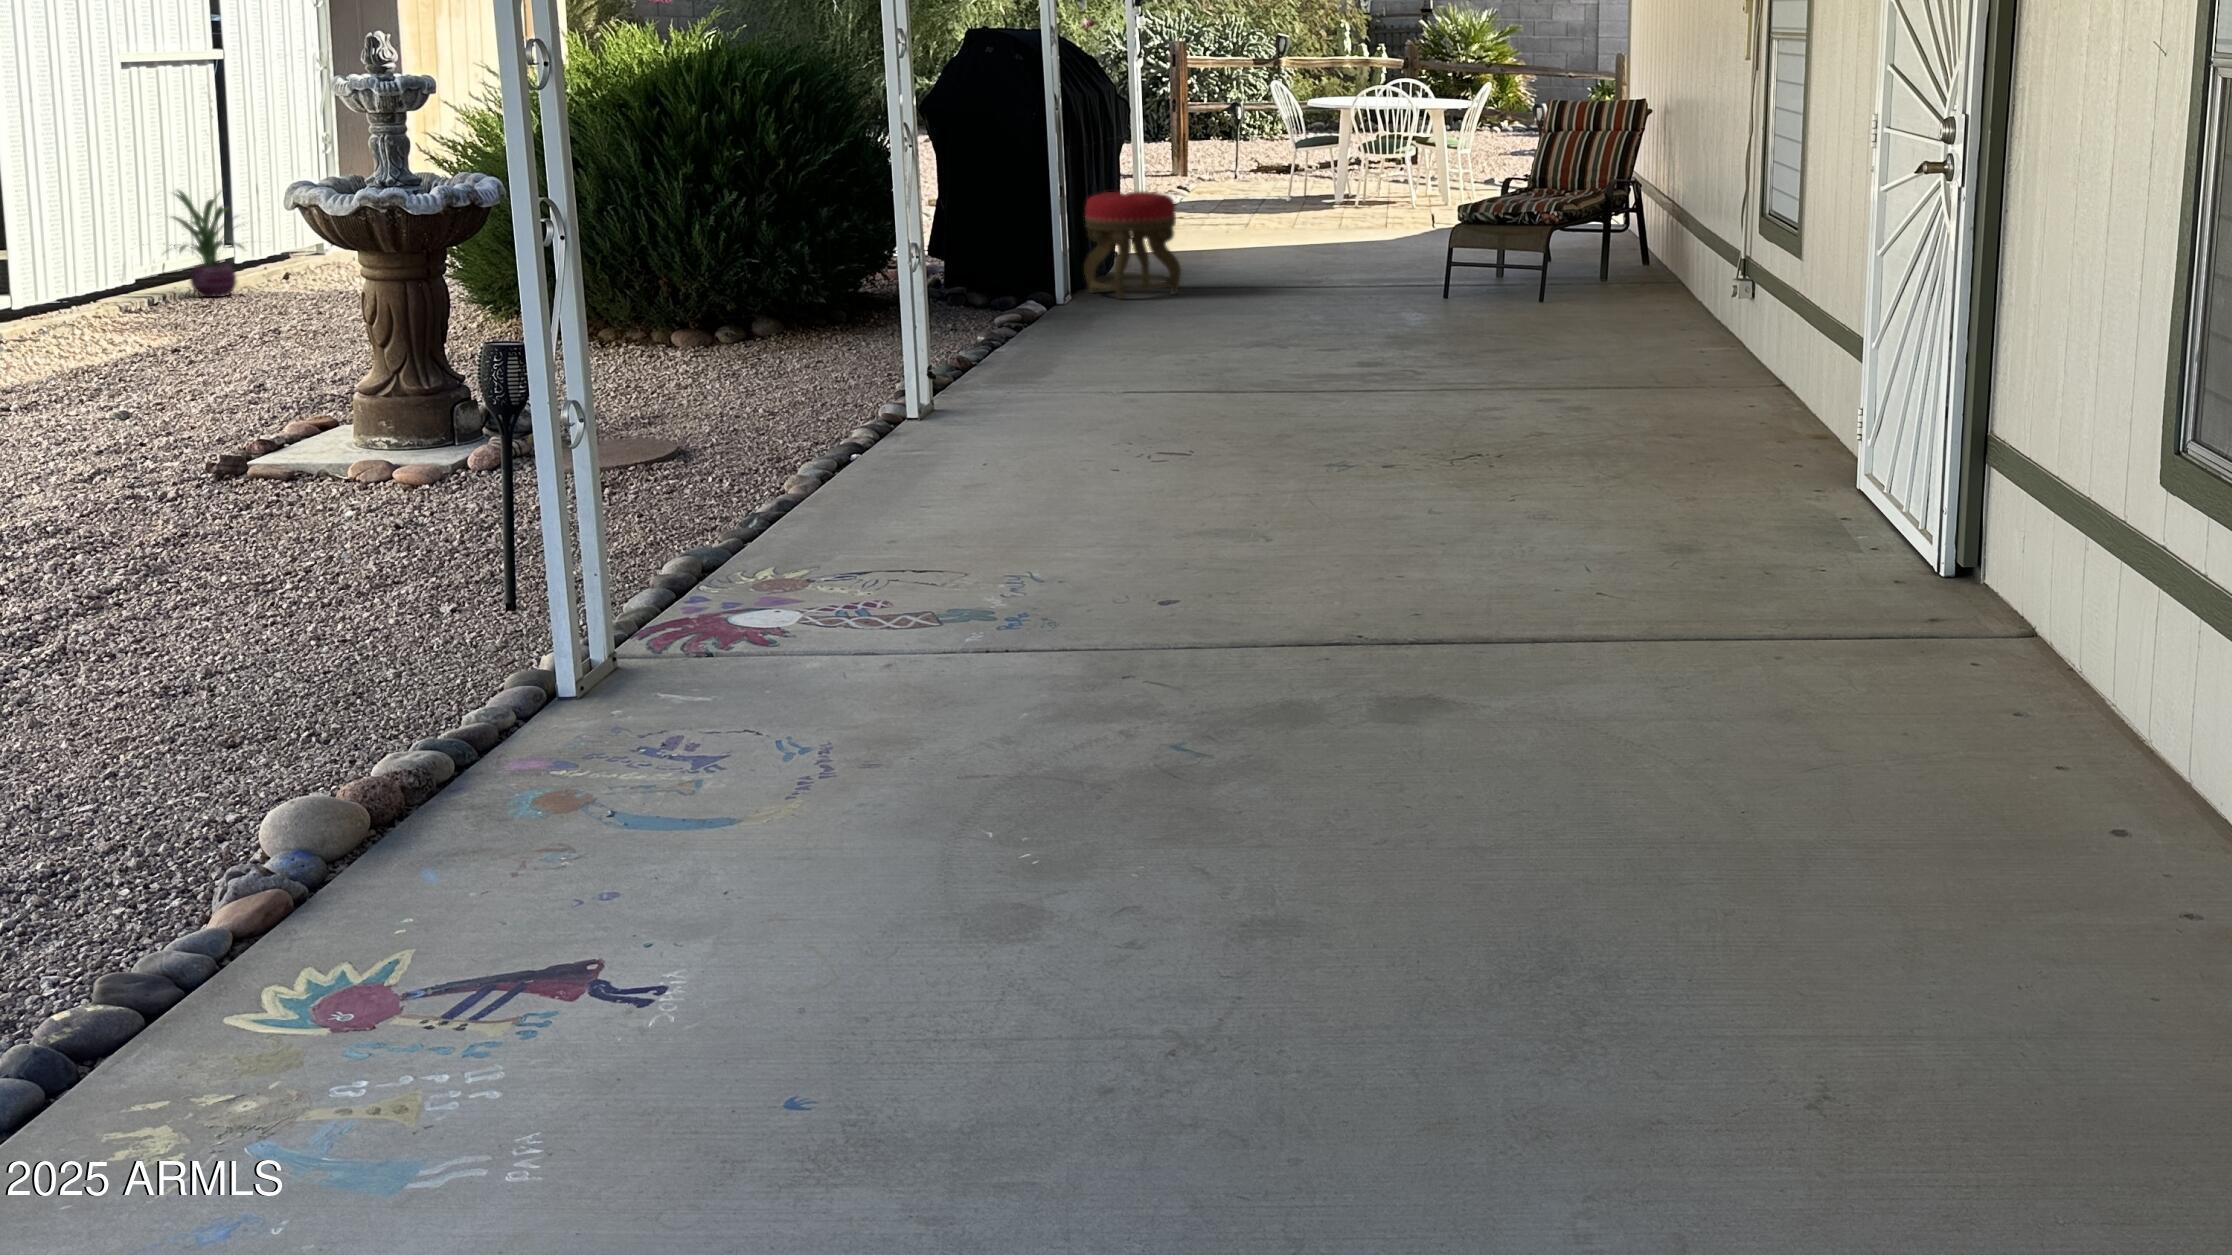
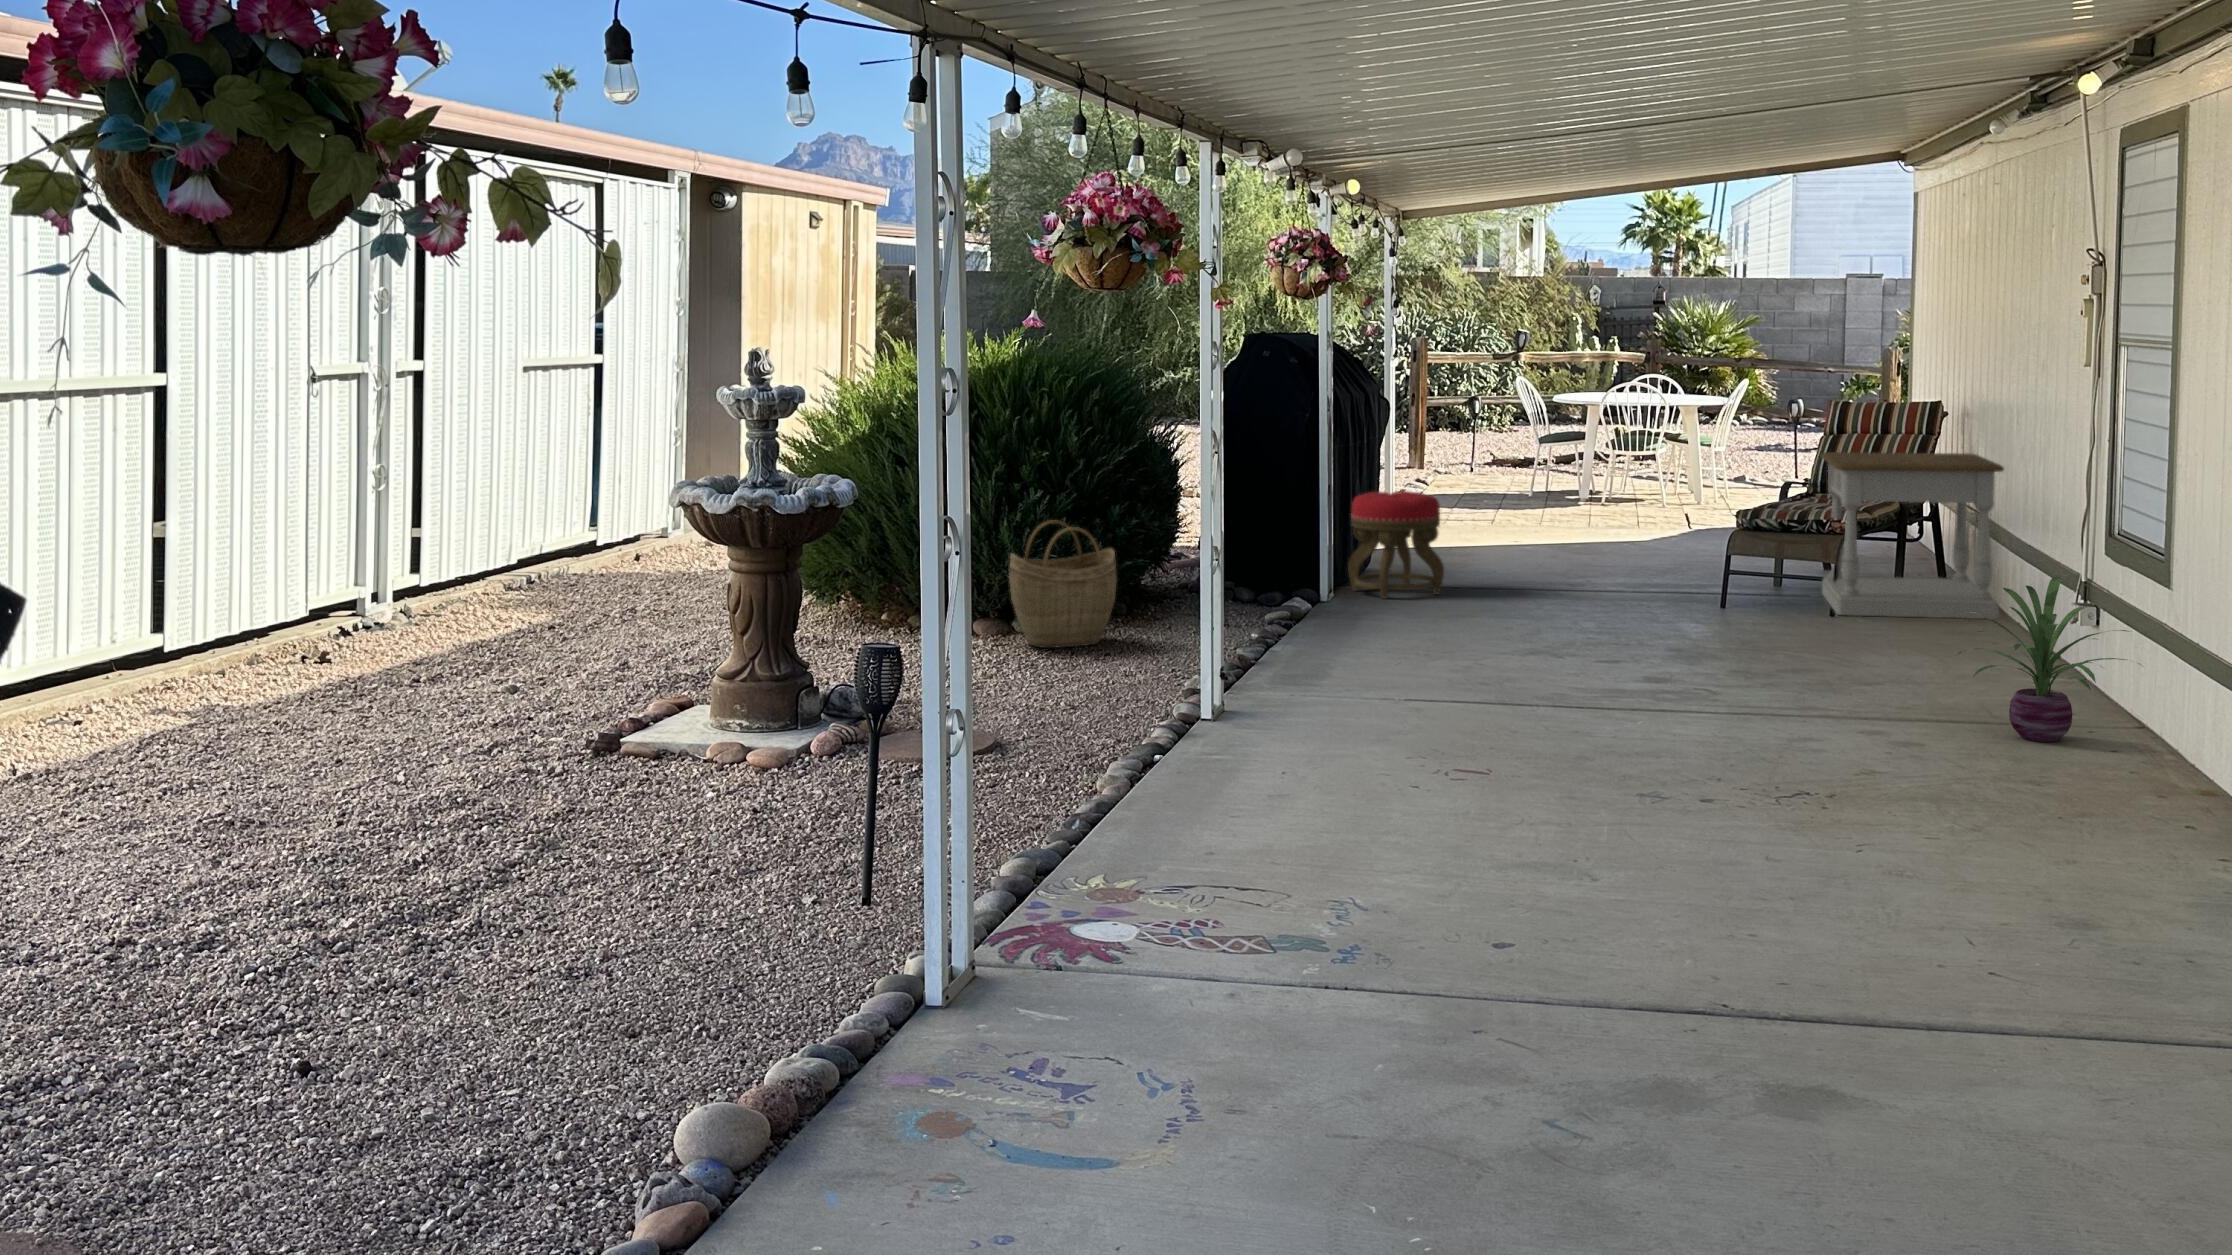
side table: none [1541,149,1700,303] -> present [1821,452,2004,619]
decorative plant: present [170,189,244,297] -> present [1958,577,2141,742]
woven basket: none [708,223,827,356] -> present [1009,521,1117,648]

